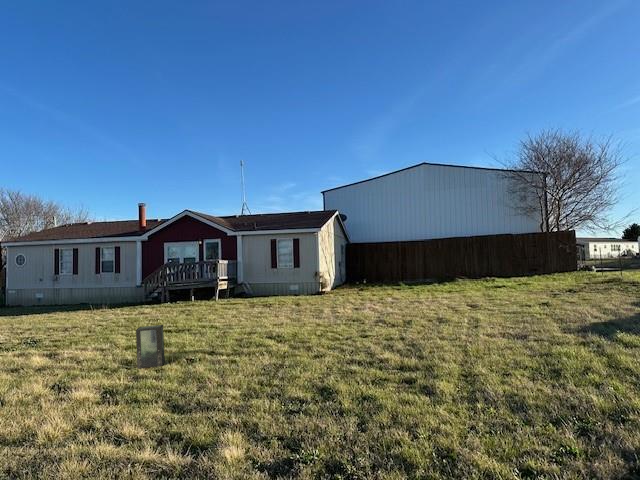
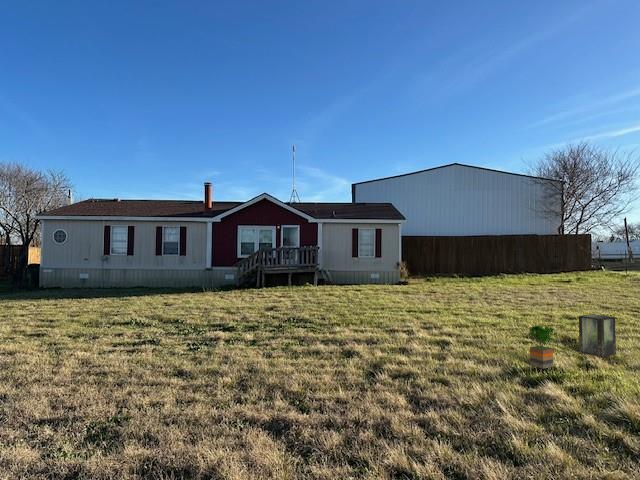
potted tree: none [32,336,67,379] -> present [530,325,557,369]

